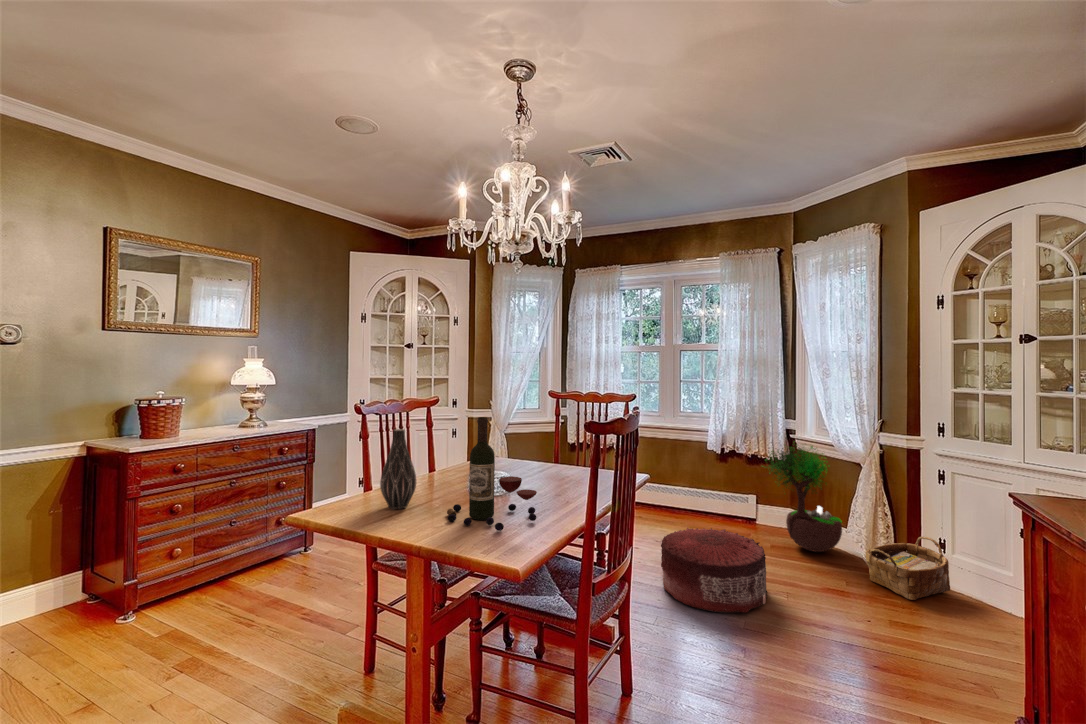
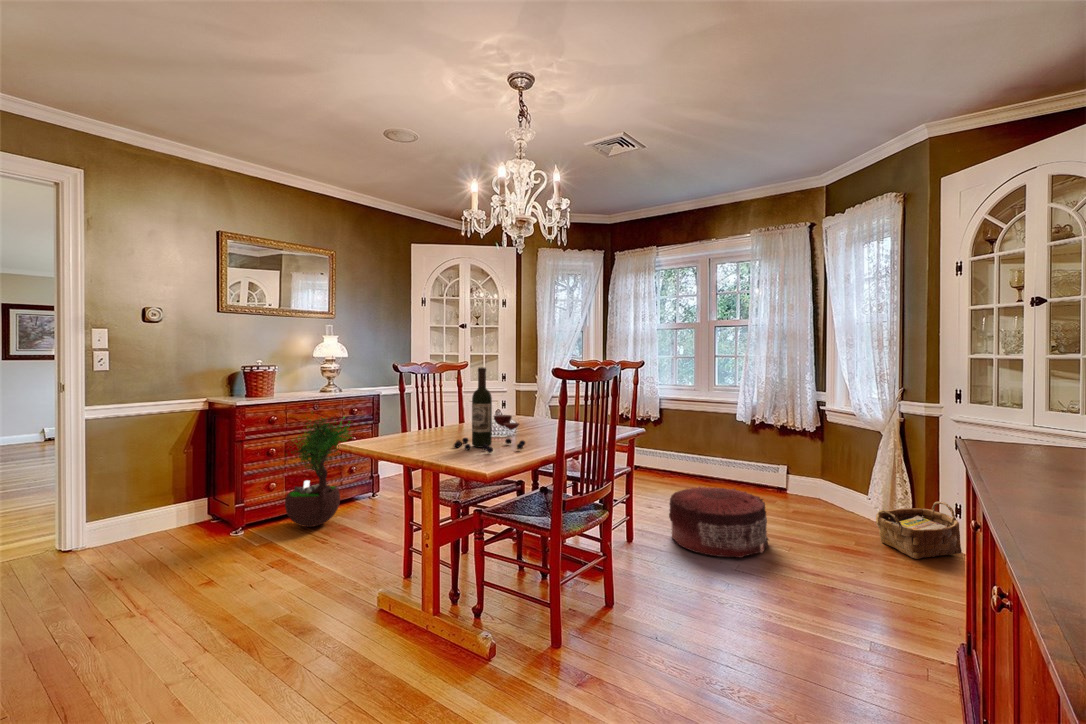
vase: present [380,429,416,509] -> none [408,379,436,440]
potted tree: present [765,444,842,552] -> present [285,417,351,527]

